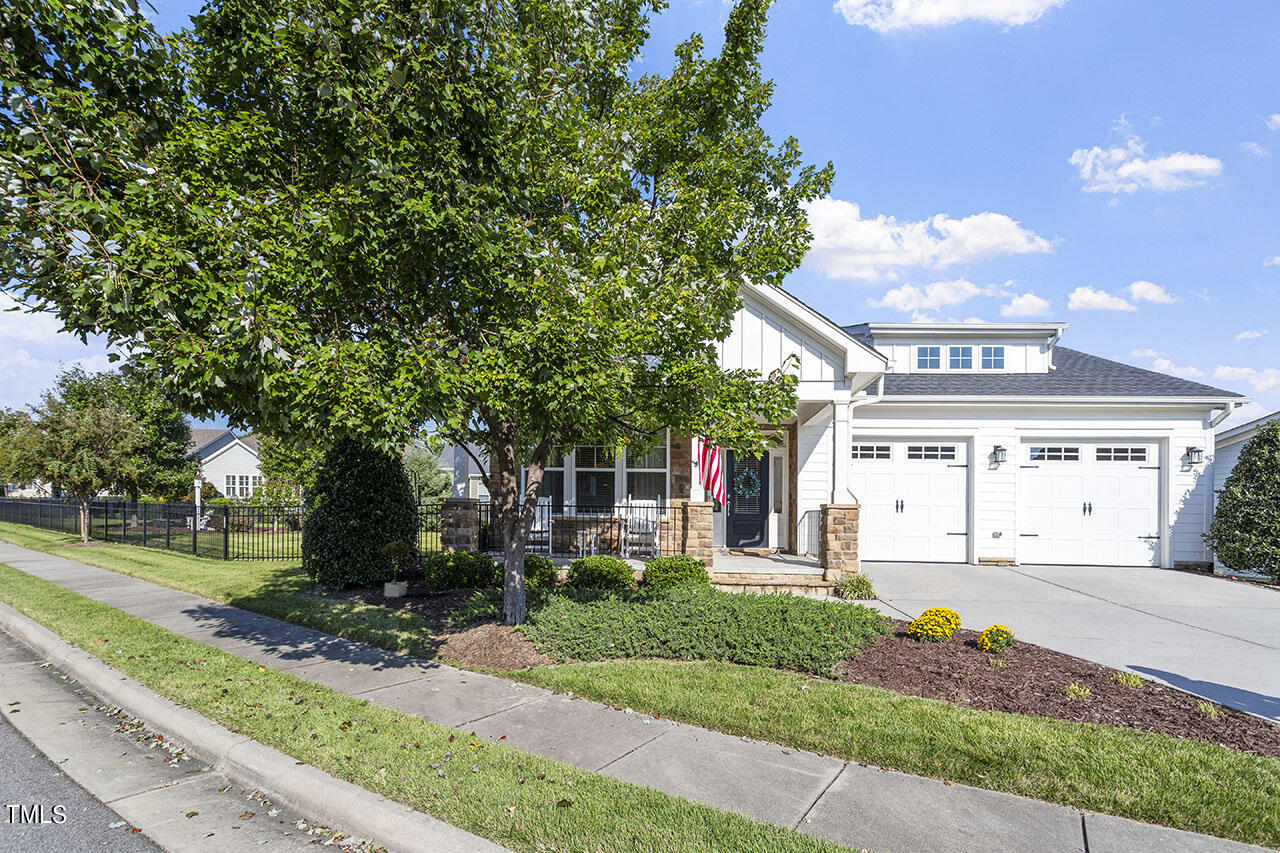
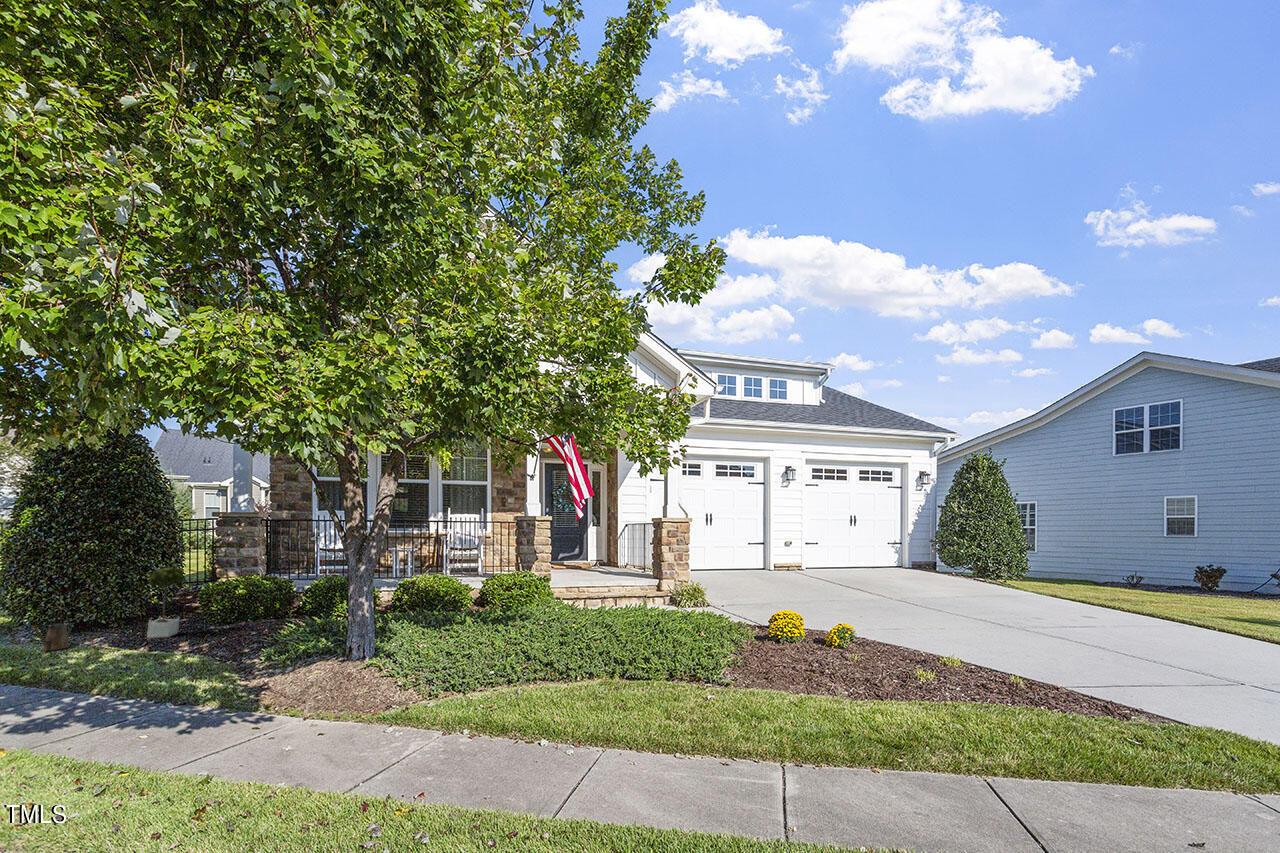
watering can: none [307,582,335,602] -> present [32,624,72,651]

